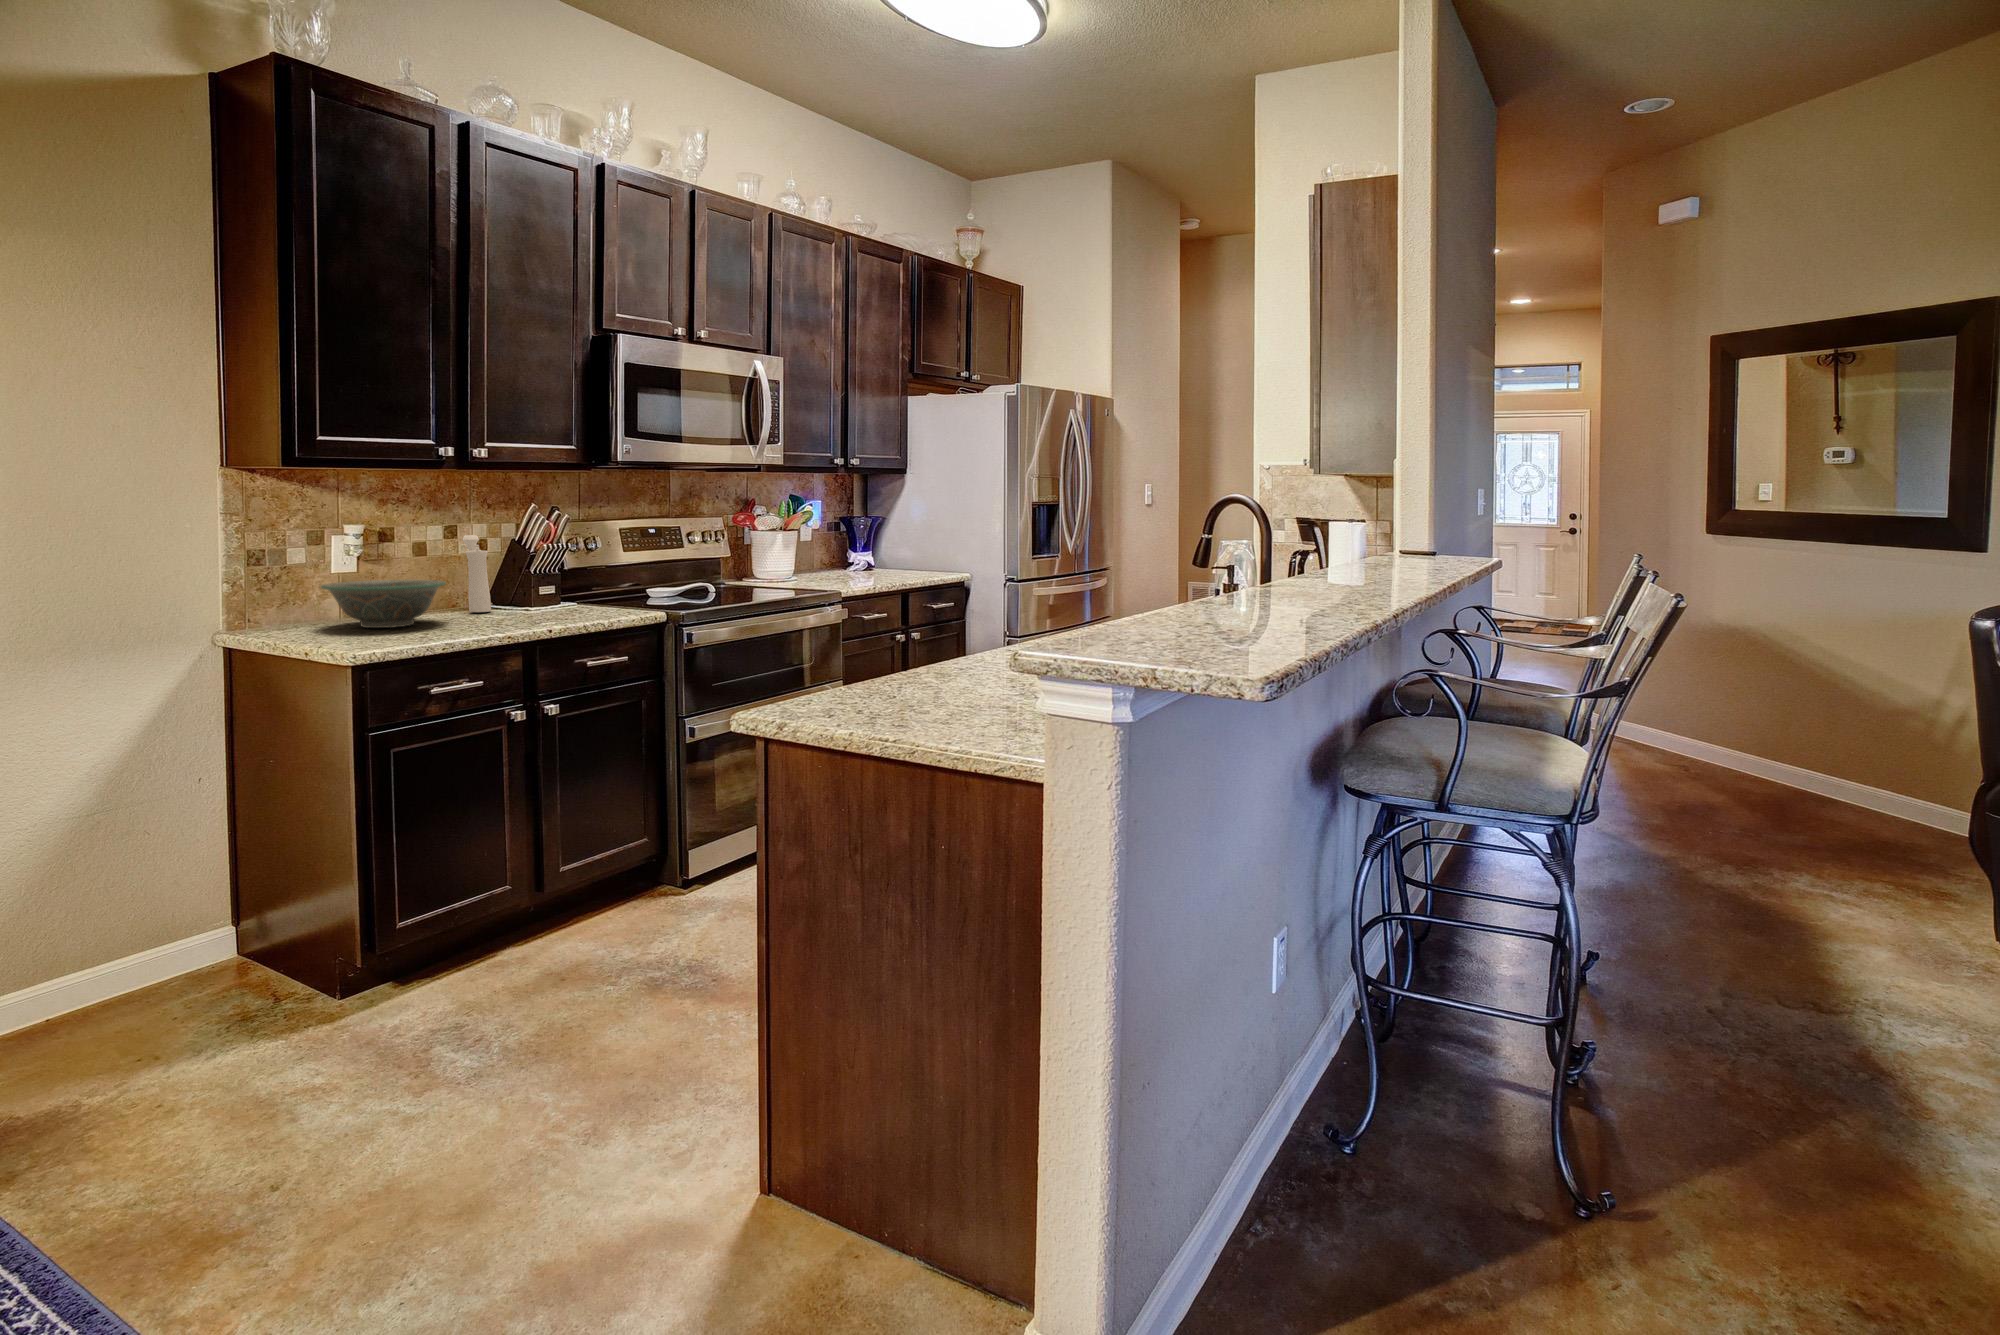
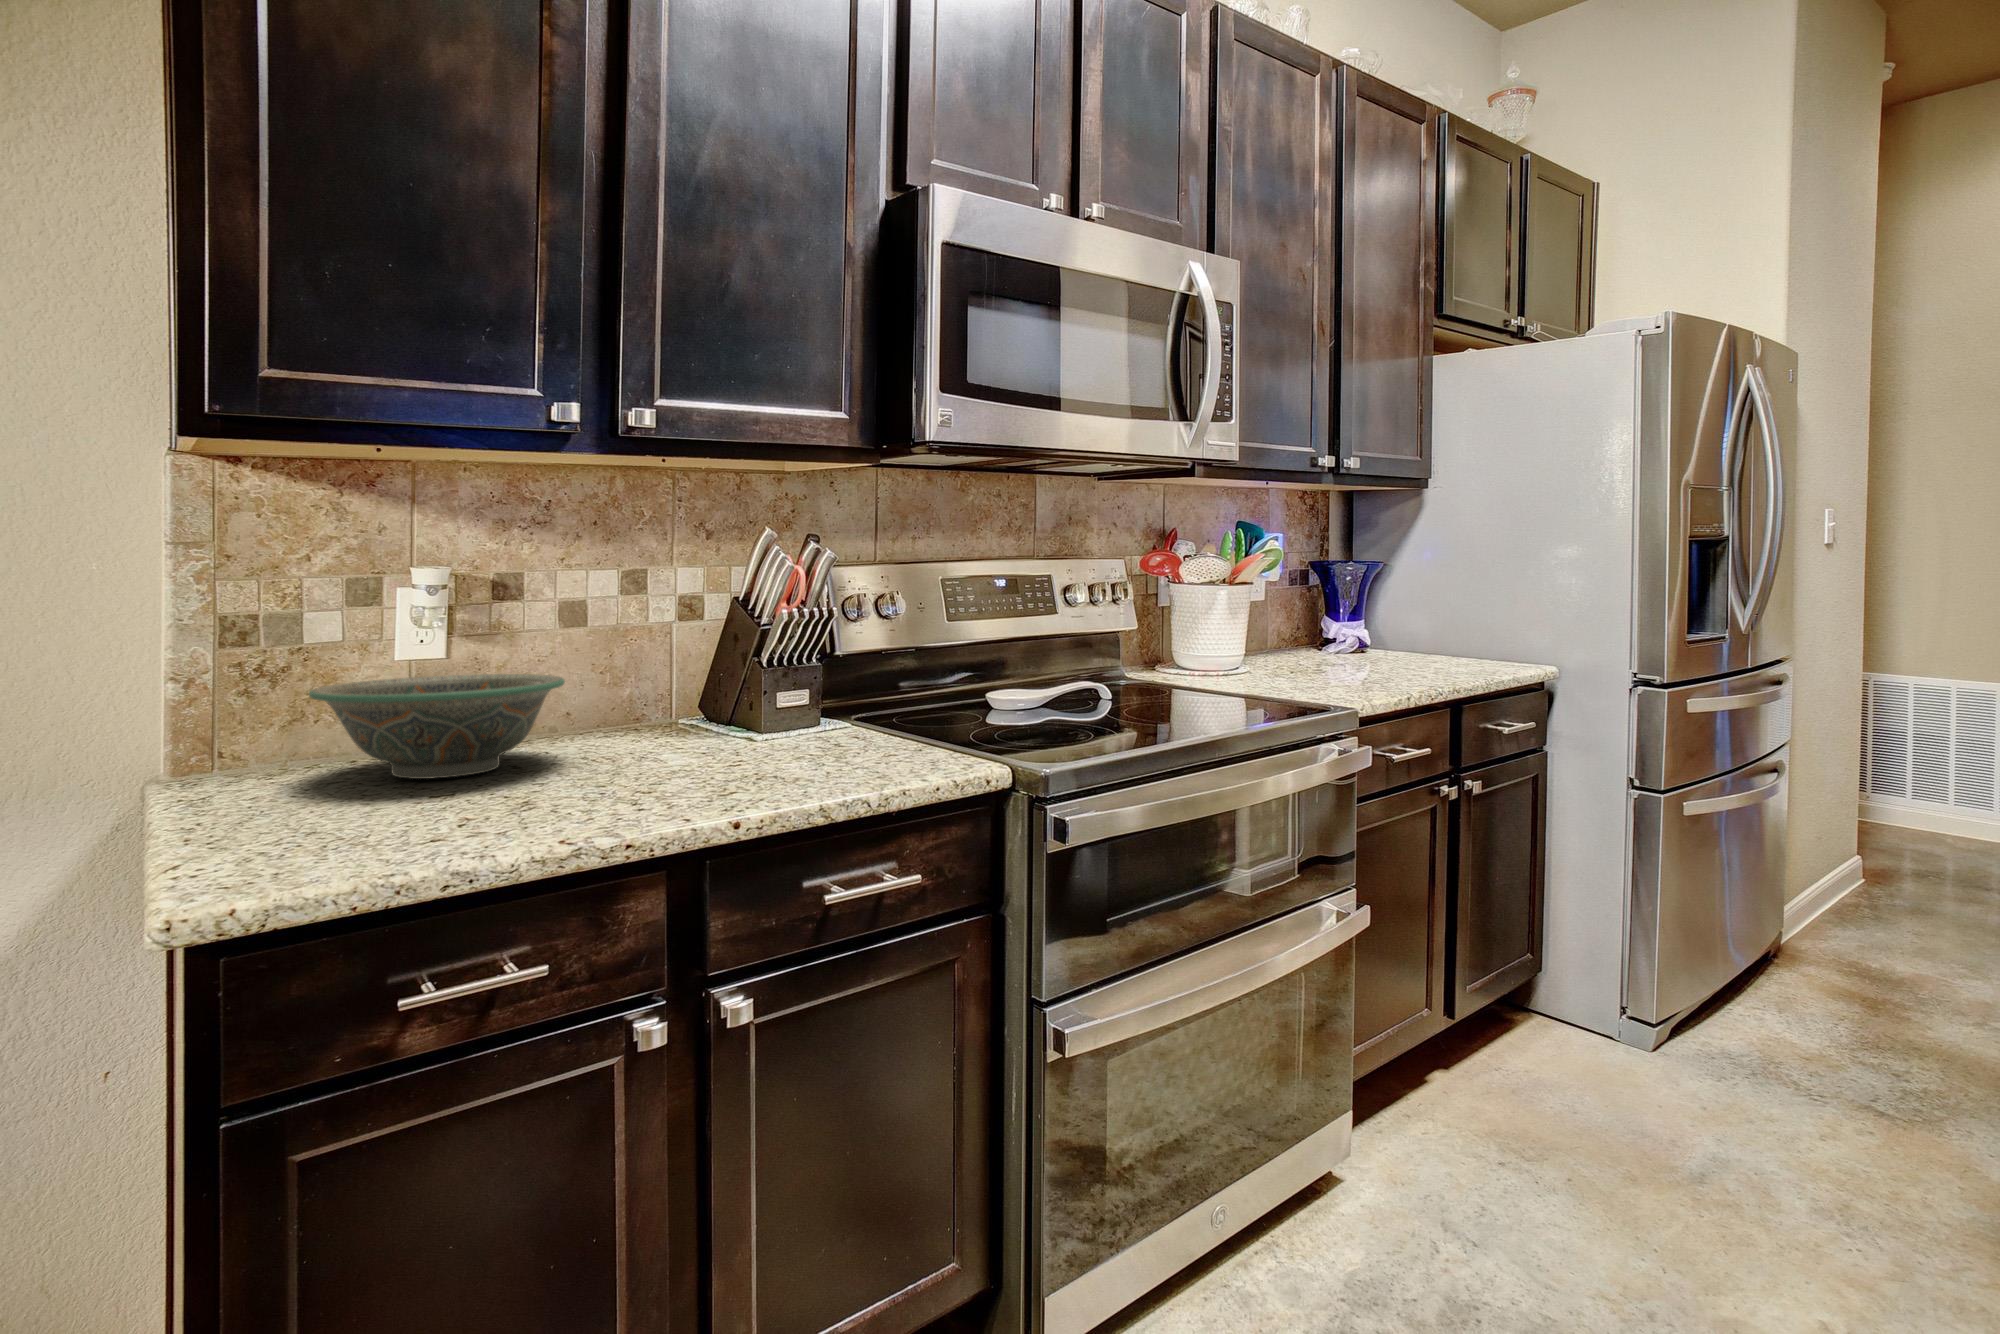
pepper mill: present [462,535,491,612] -> none [633,588,679,738]

